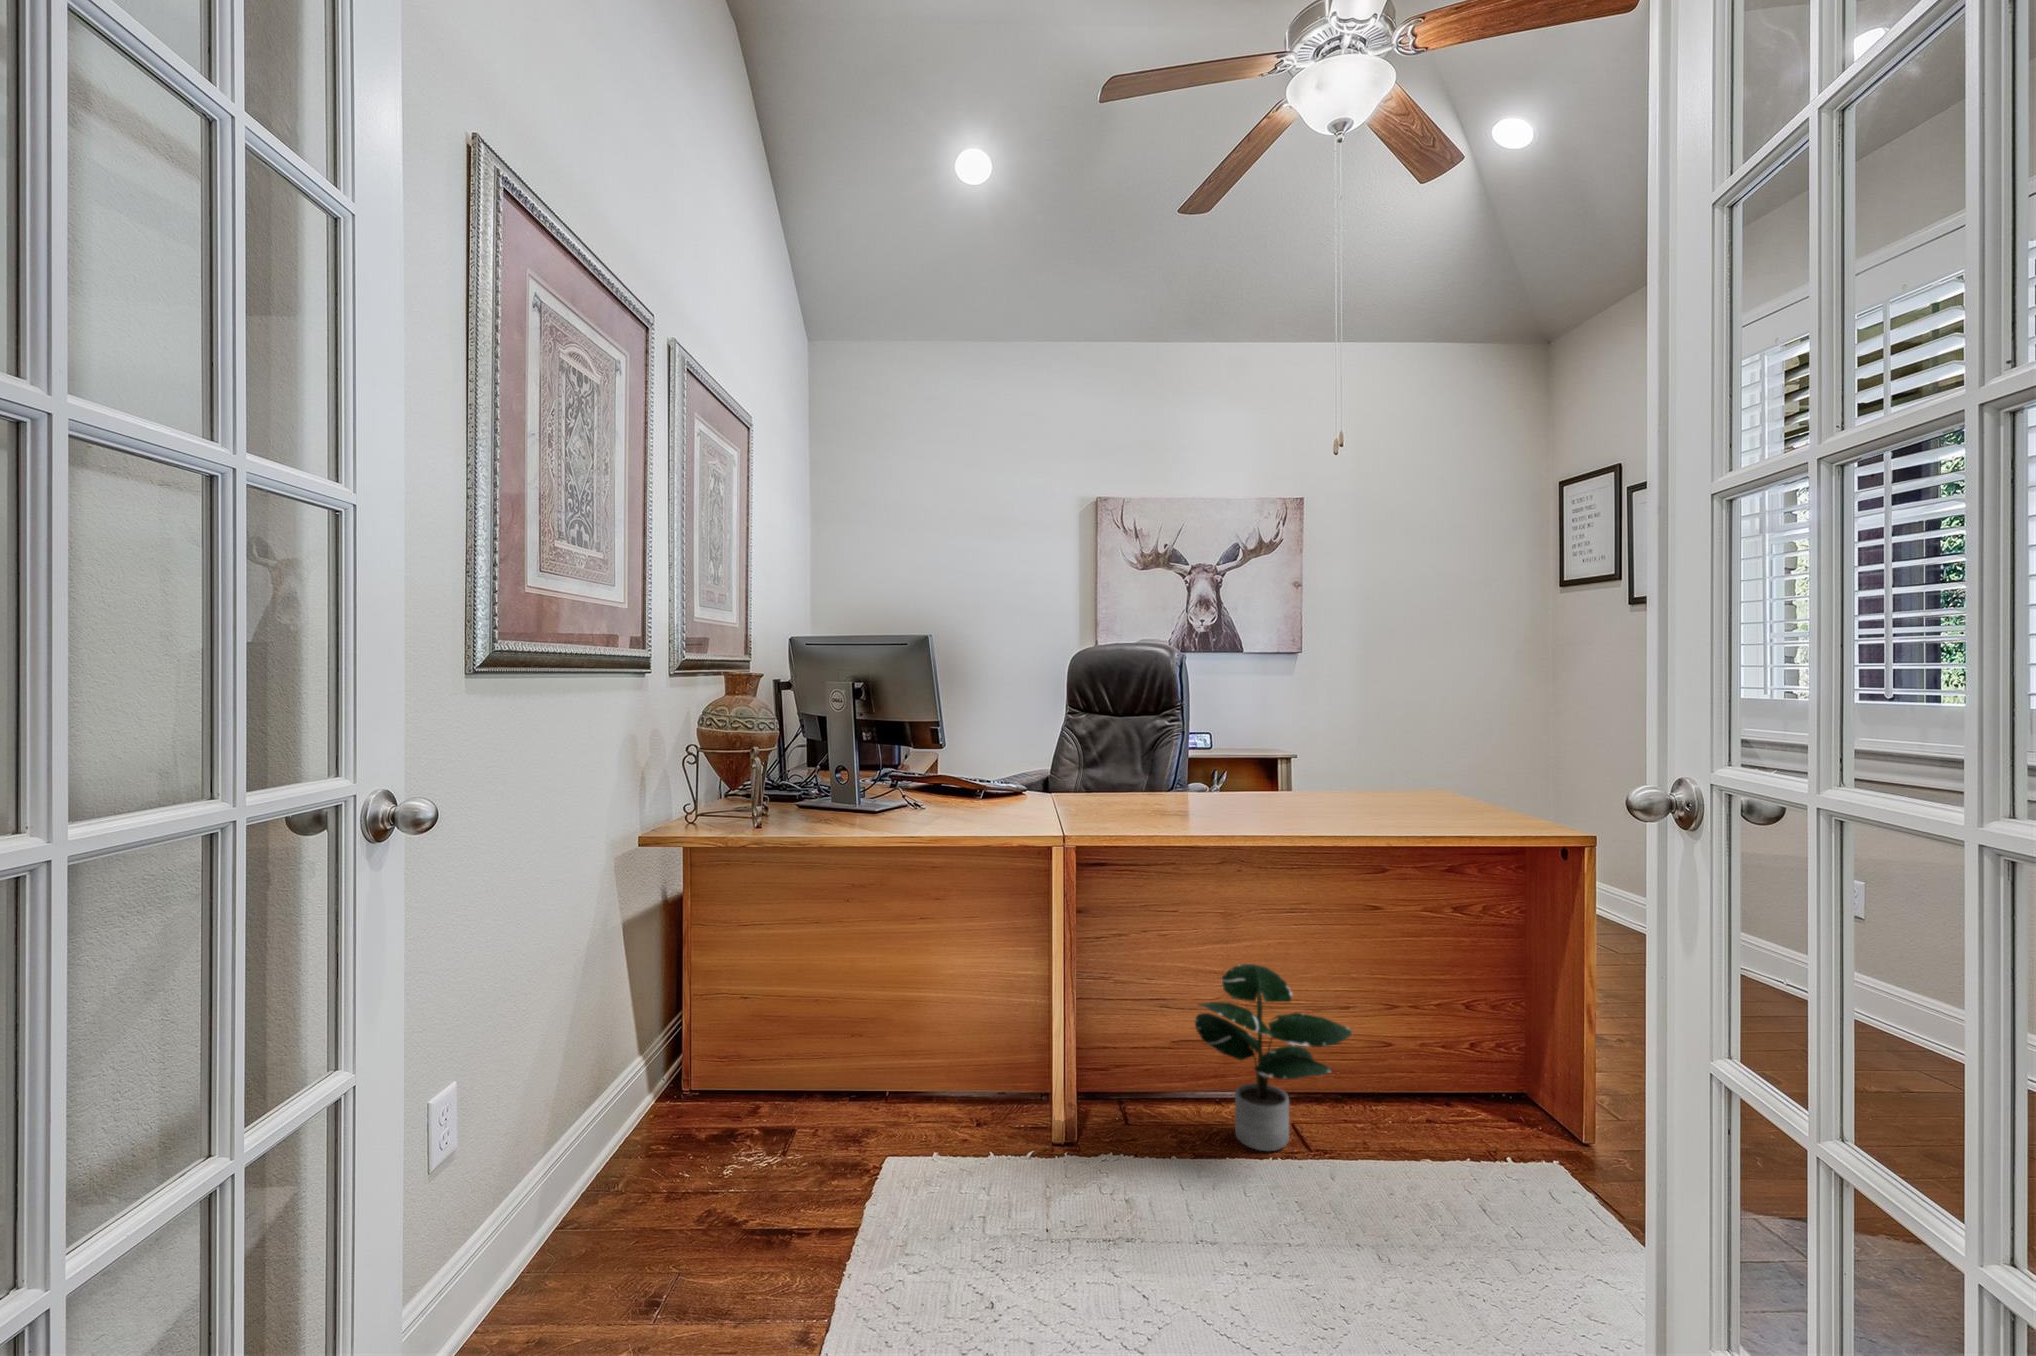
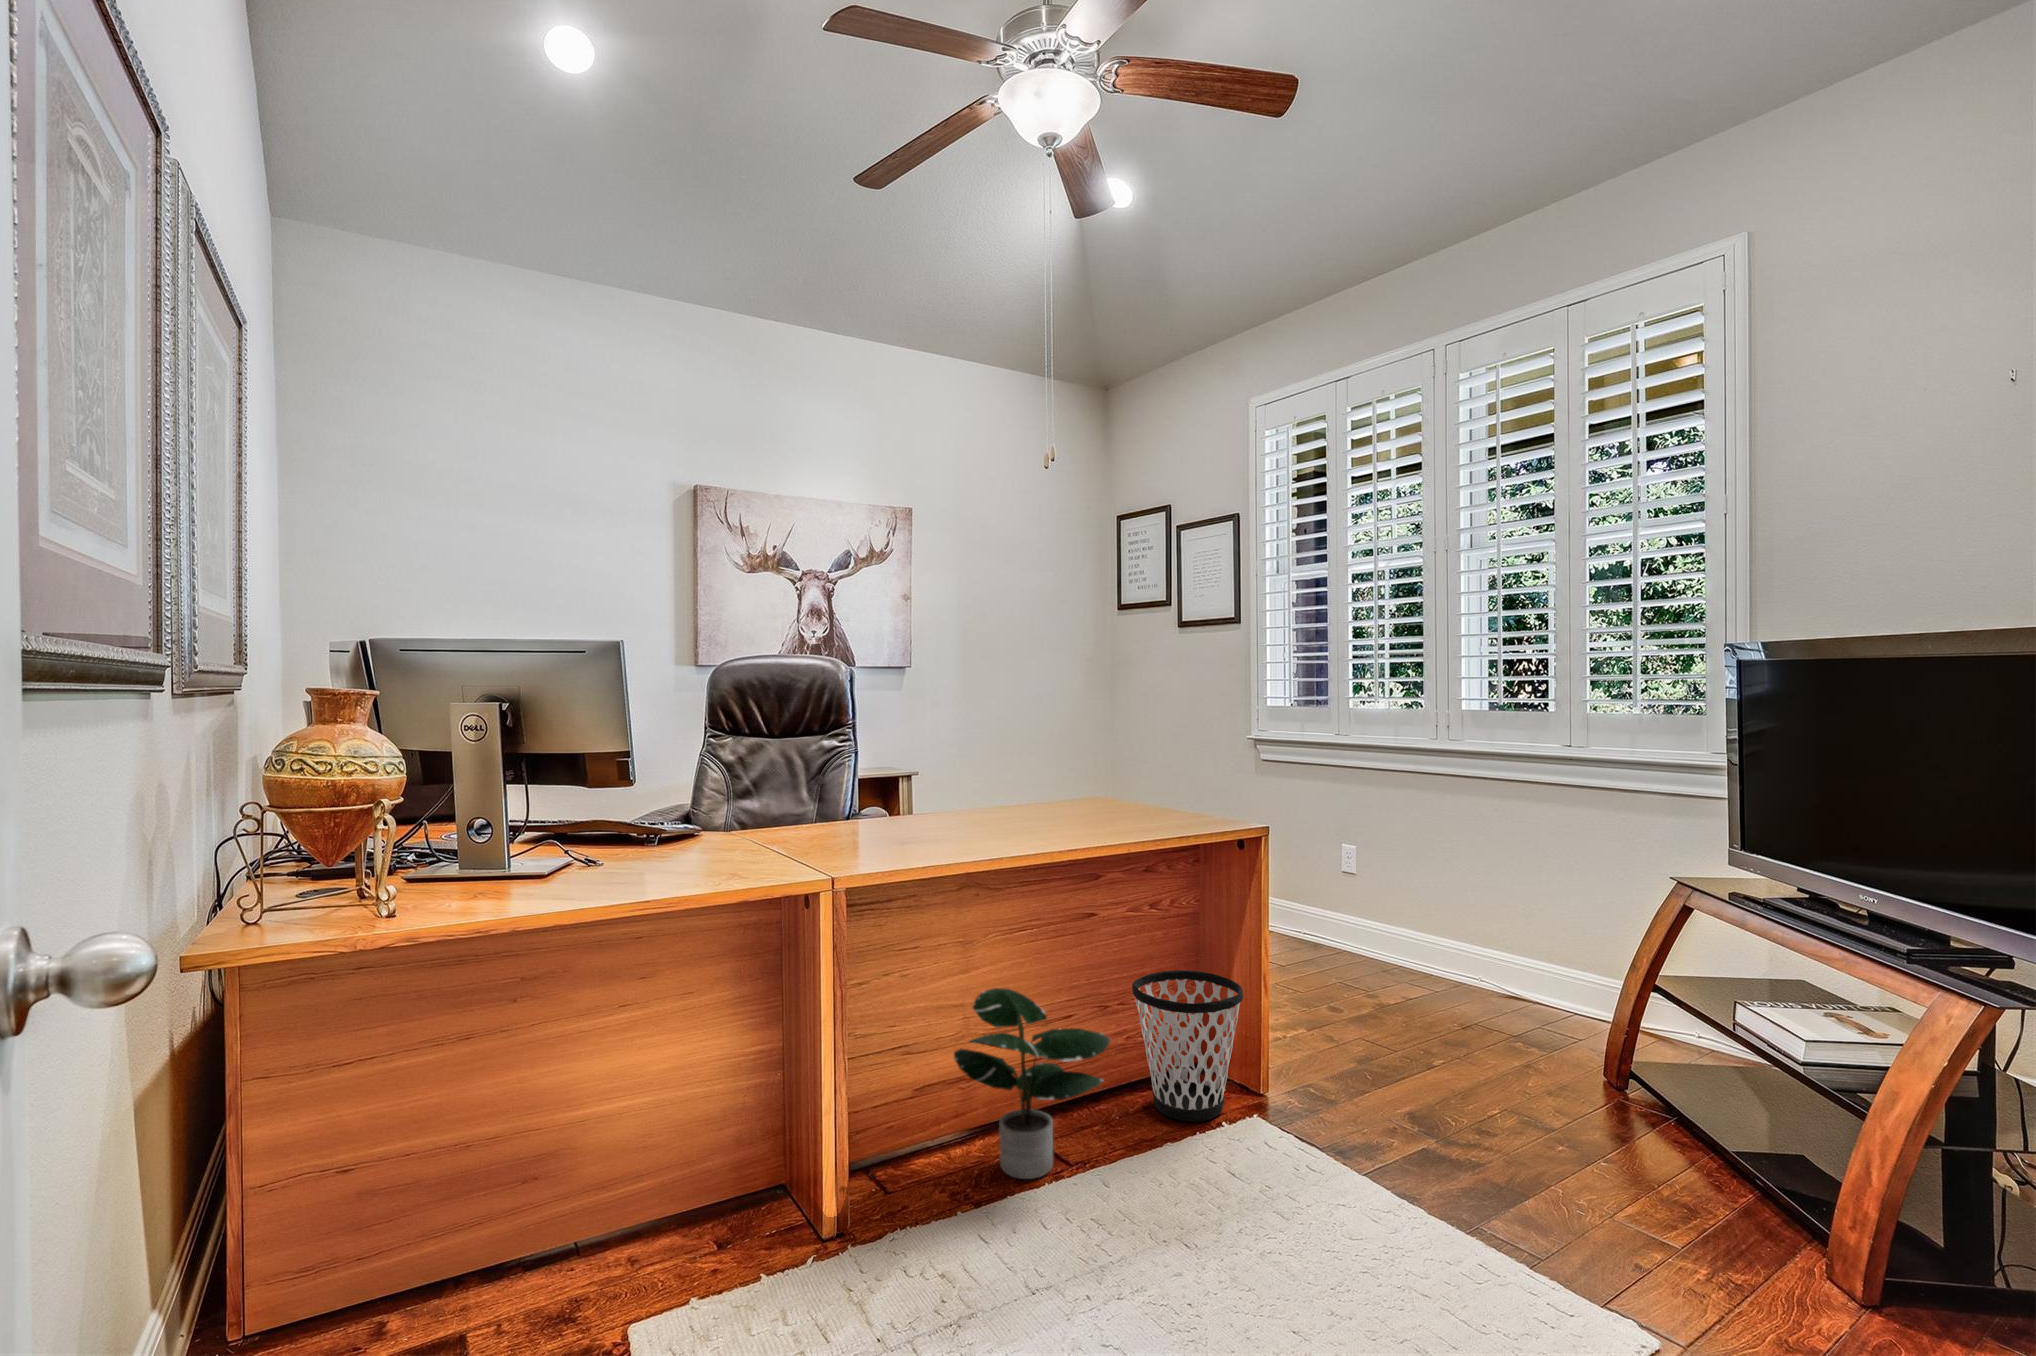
wastebasket: none [1410,983,1544,1151] -> present [1132,970,1243,1122]

